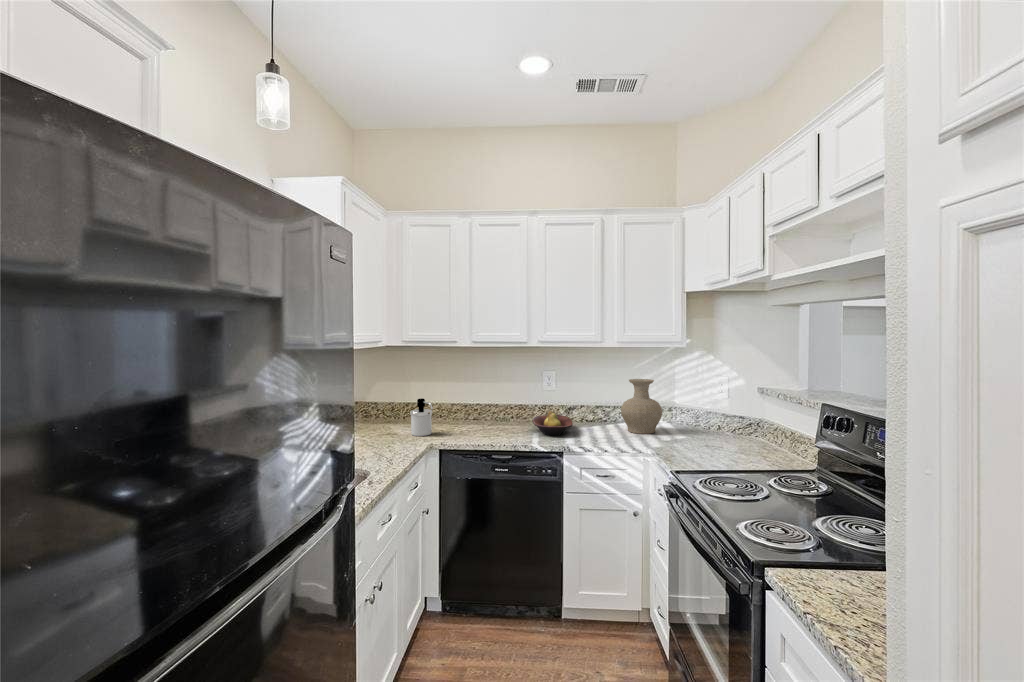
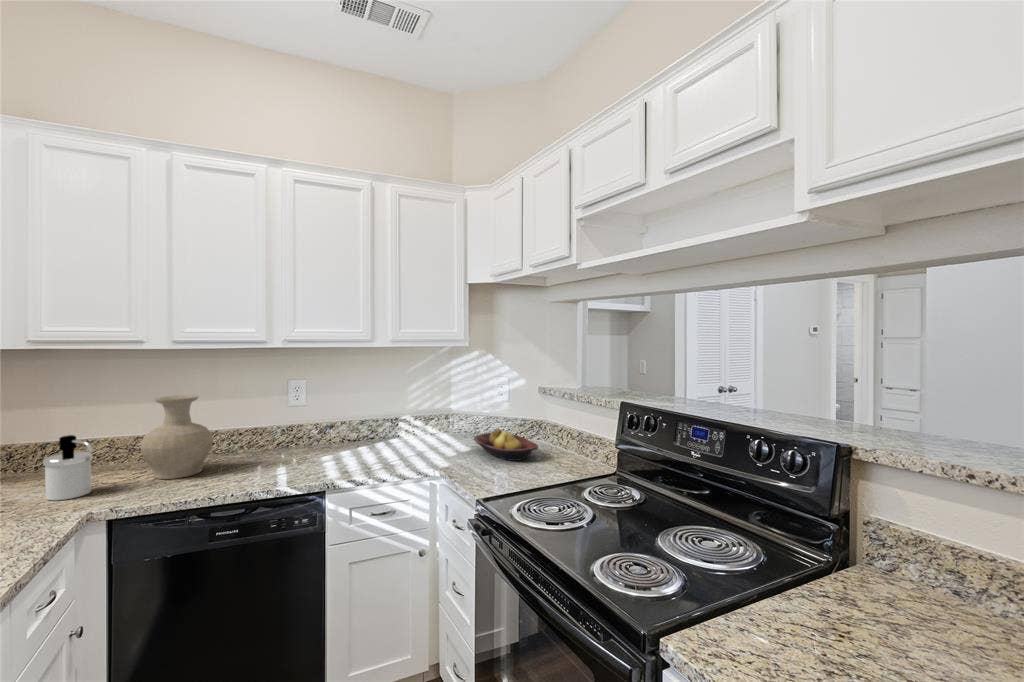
vase: present [621,379,662,434] -> present [141,395,213,479]
fruit bowl: present [532,411,573,436] -> present [474,429,538,461]

